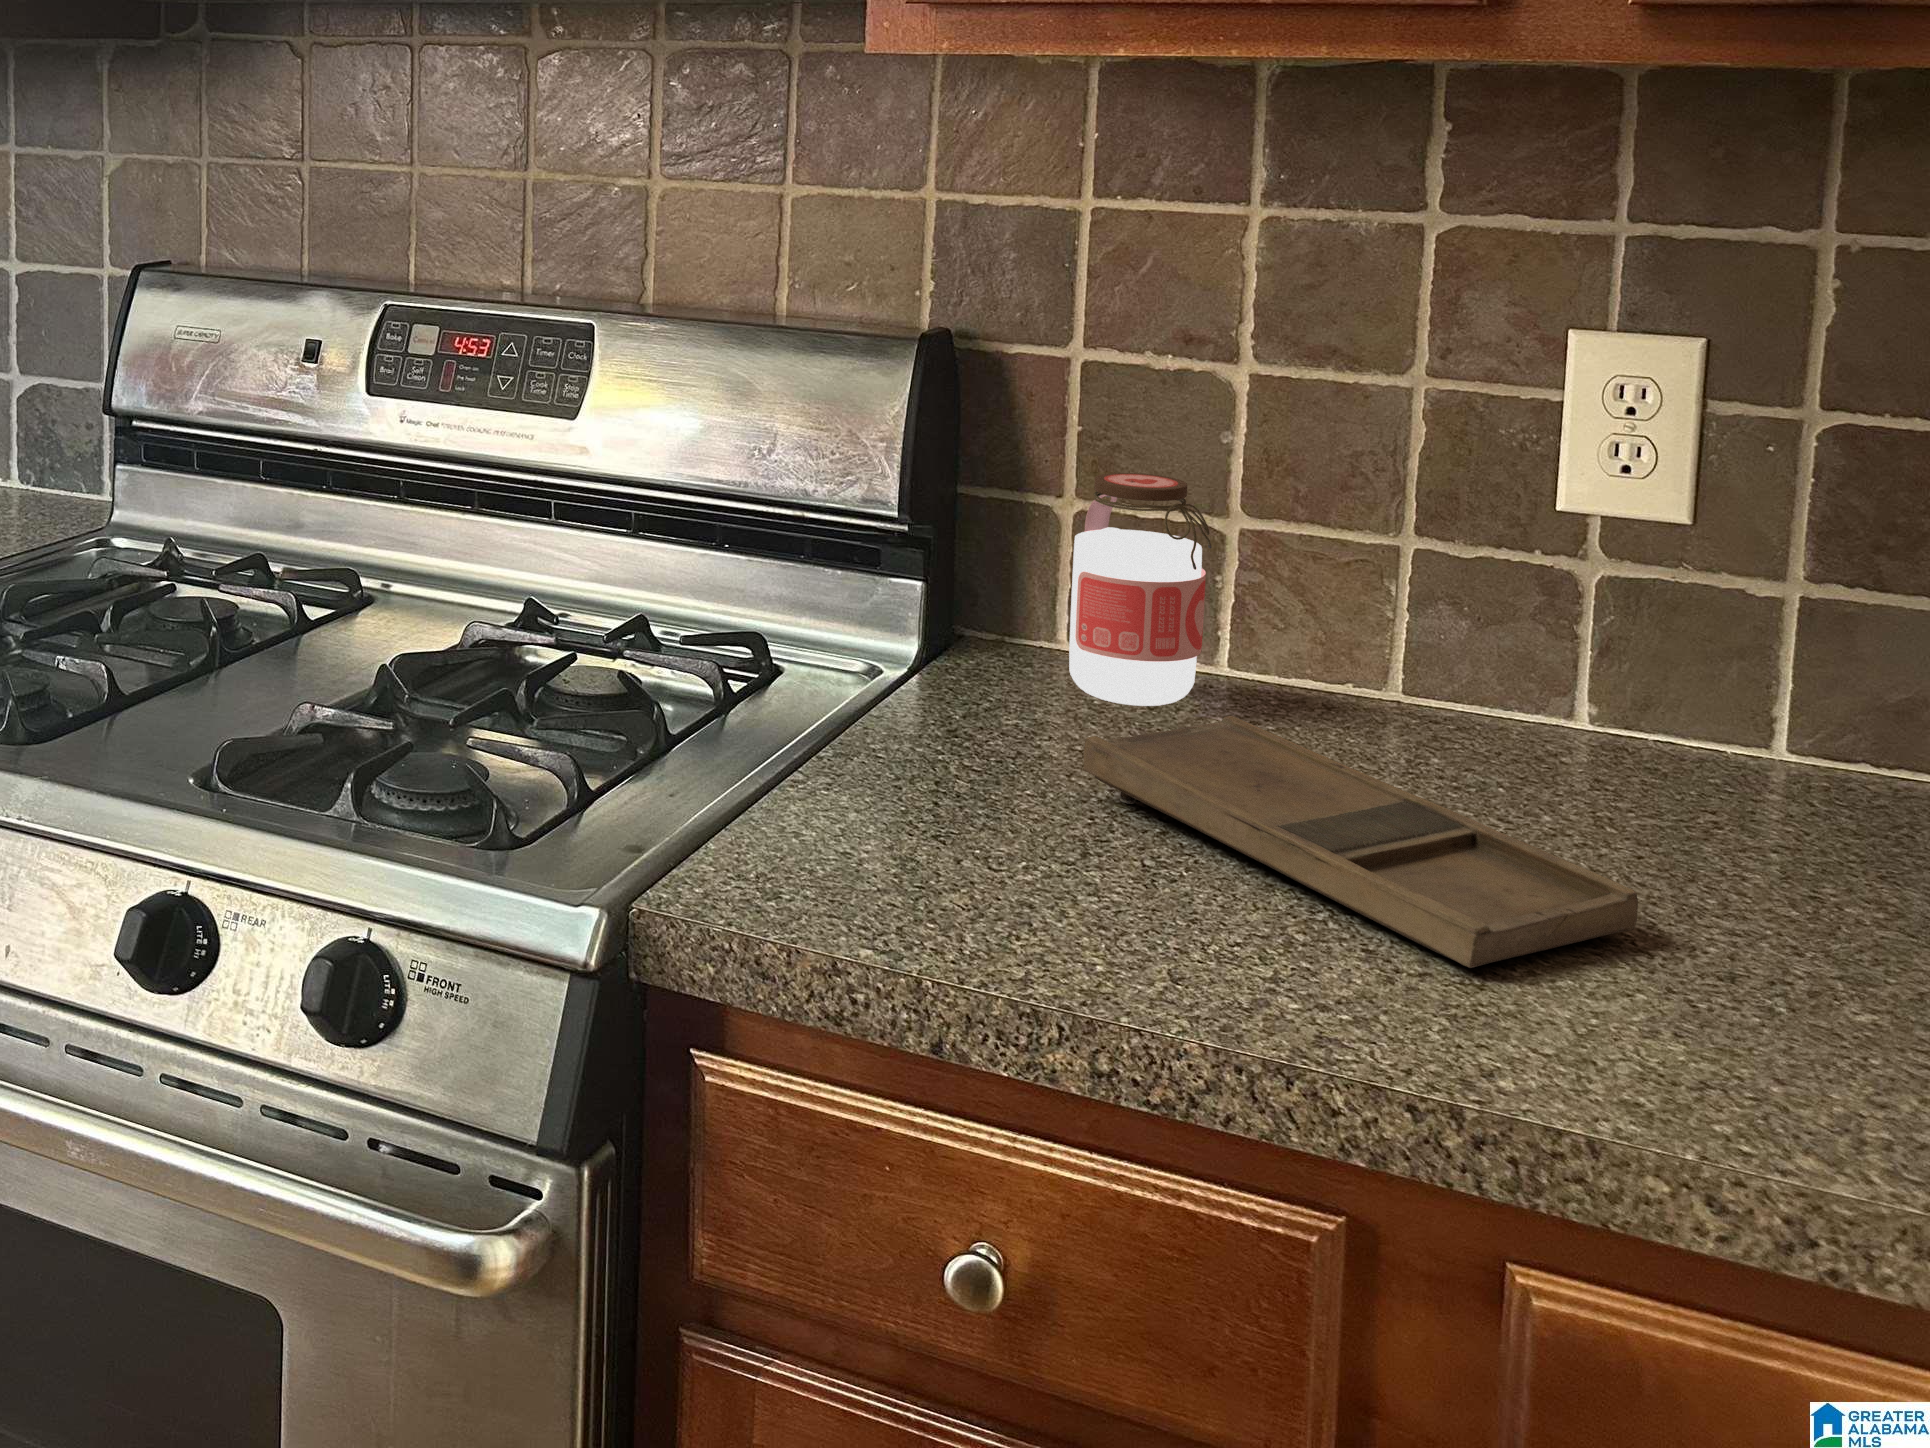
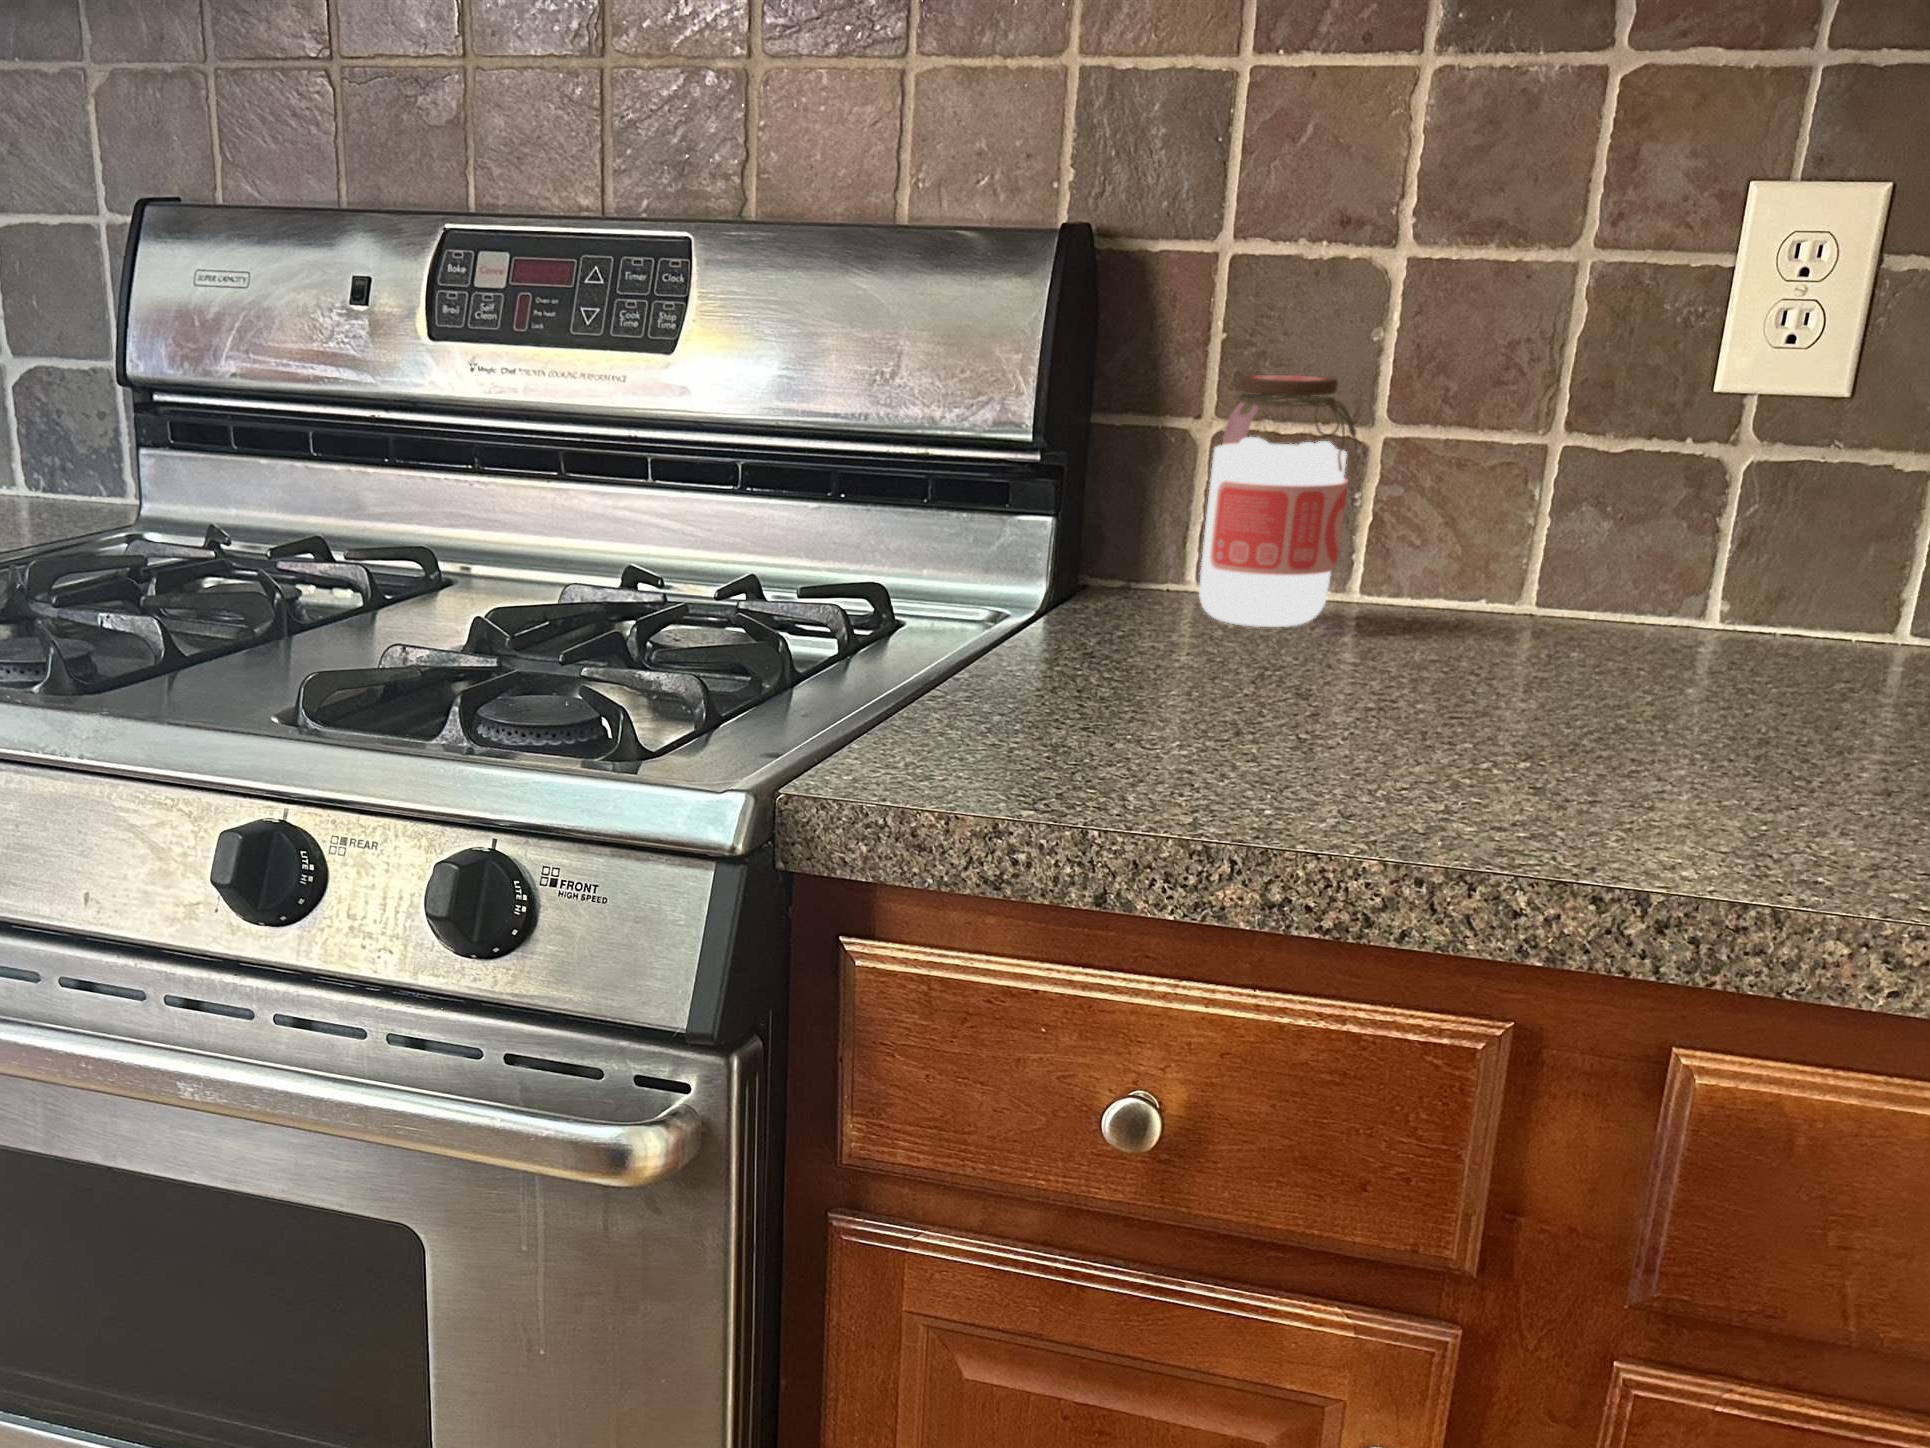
tray: present [1083,716,1638,968] -> none [1231,610,1796,792]

